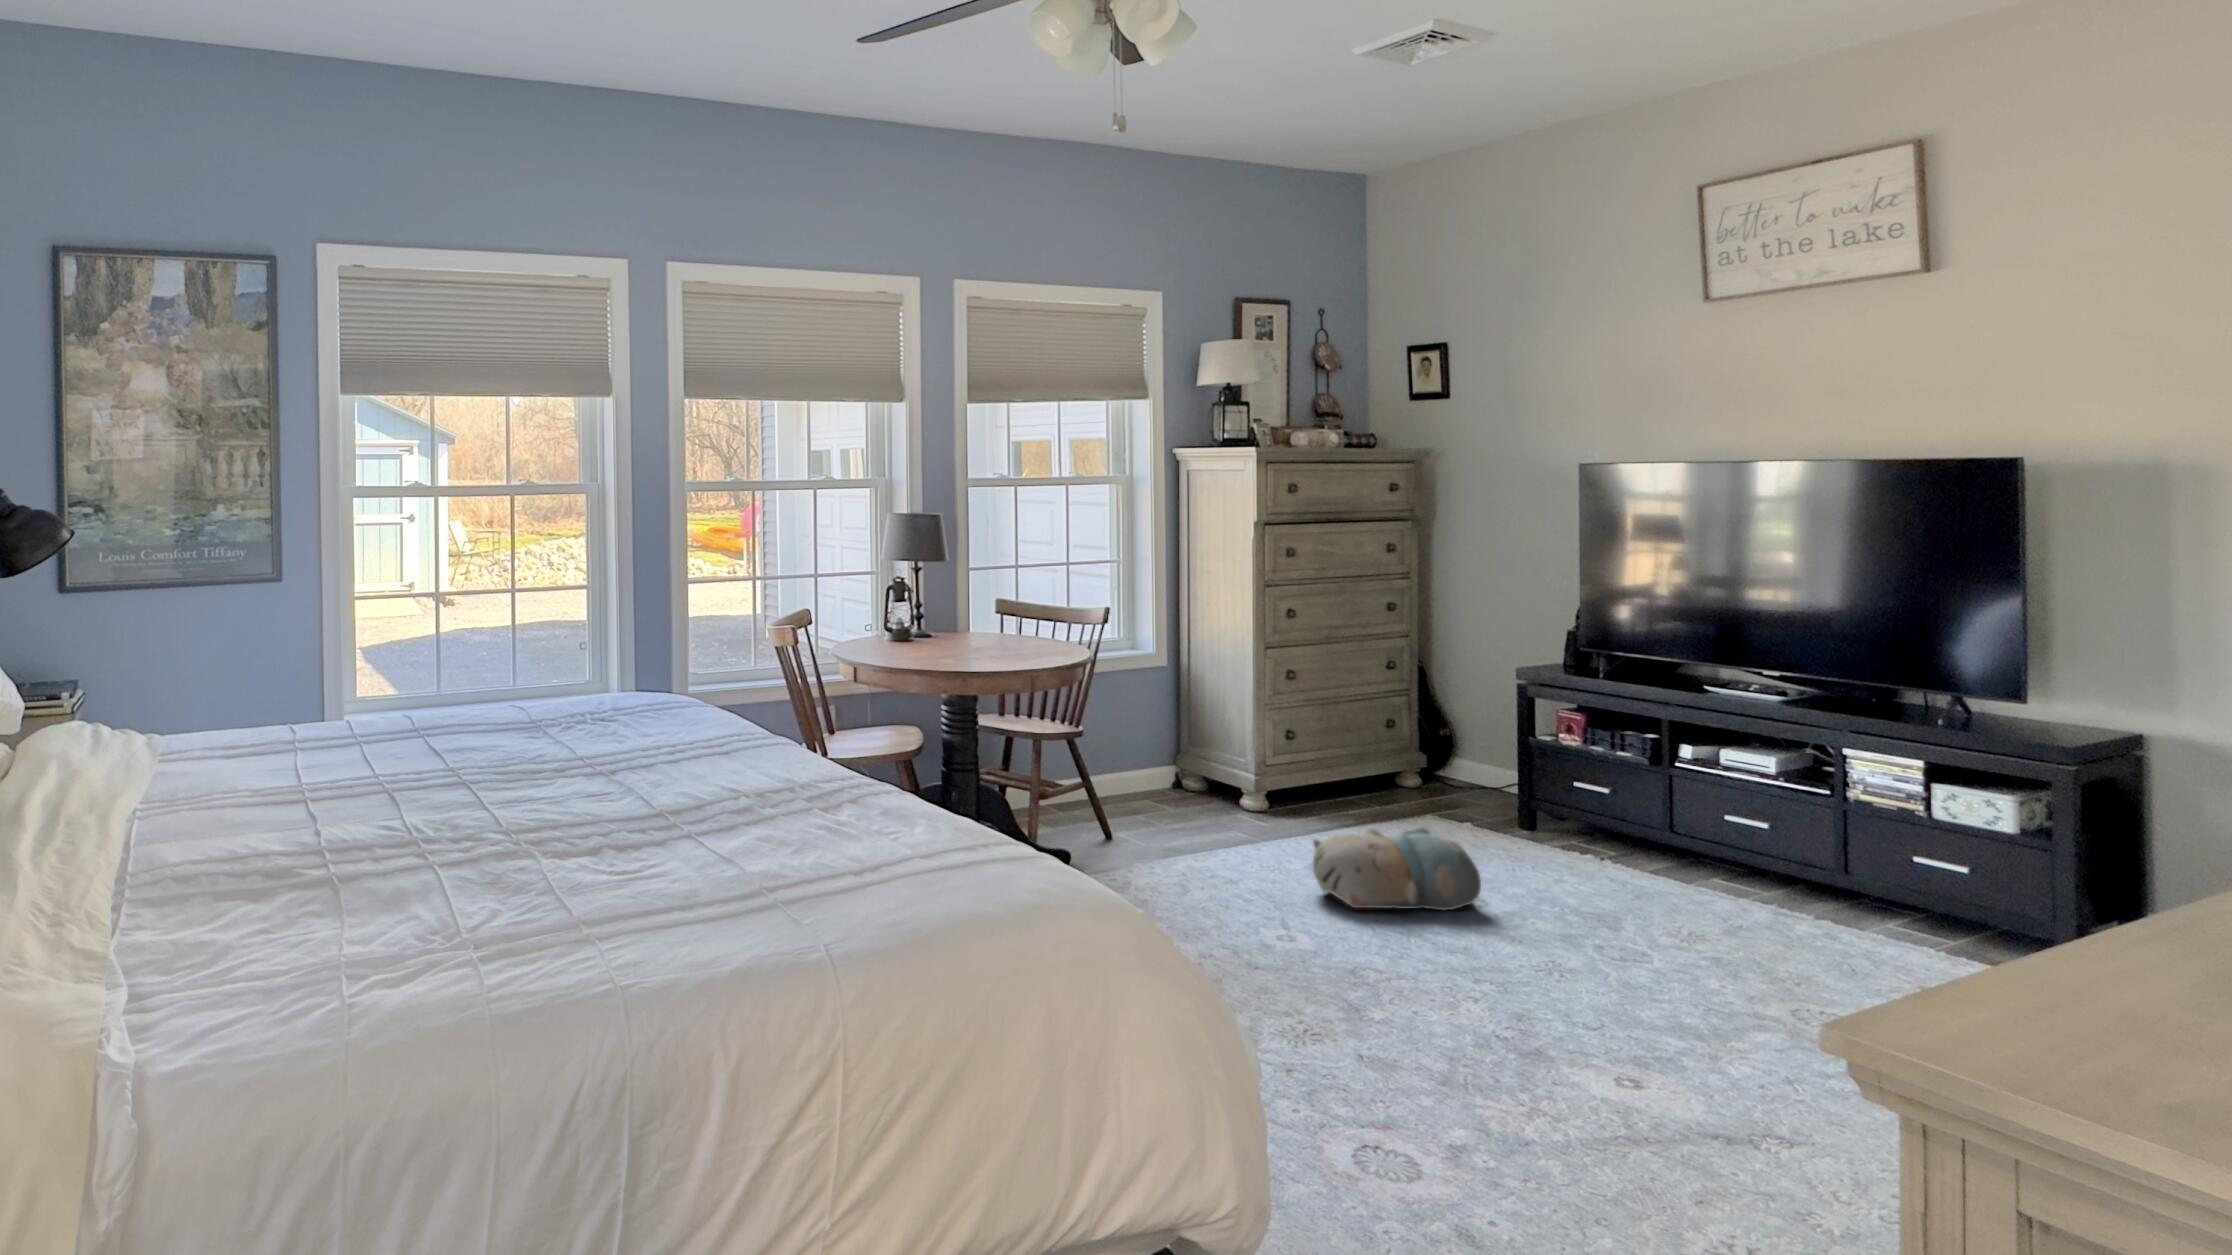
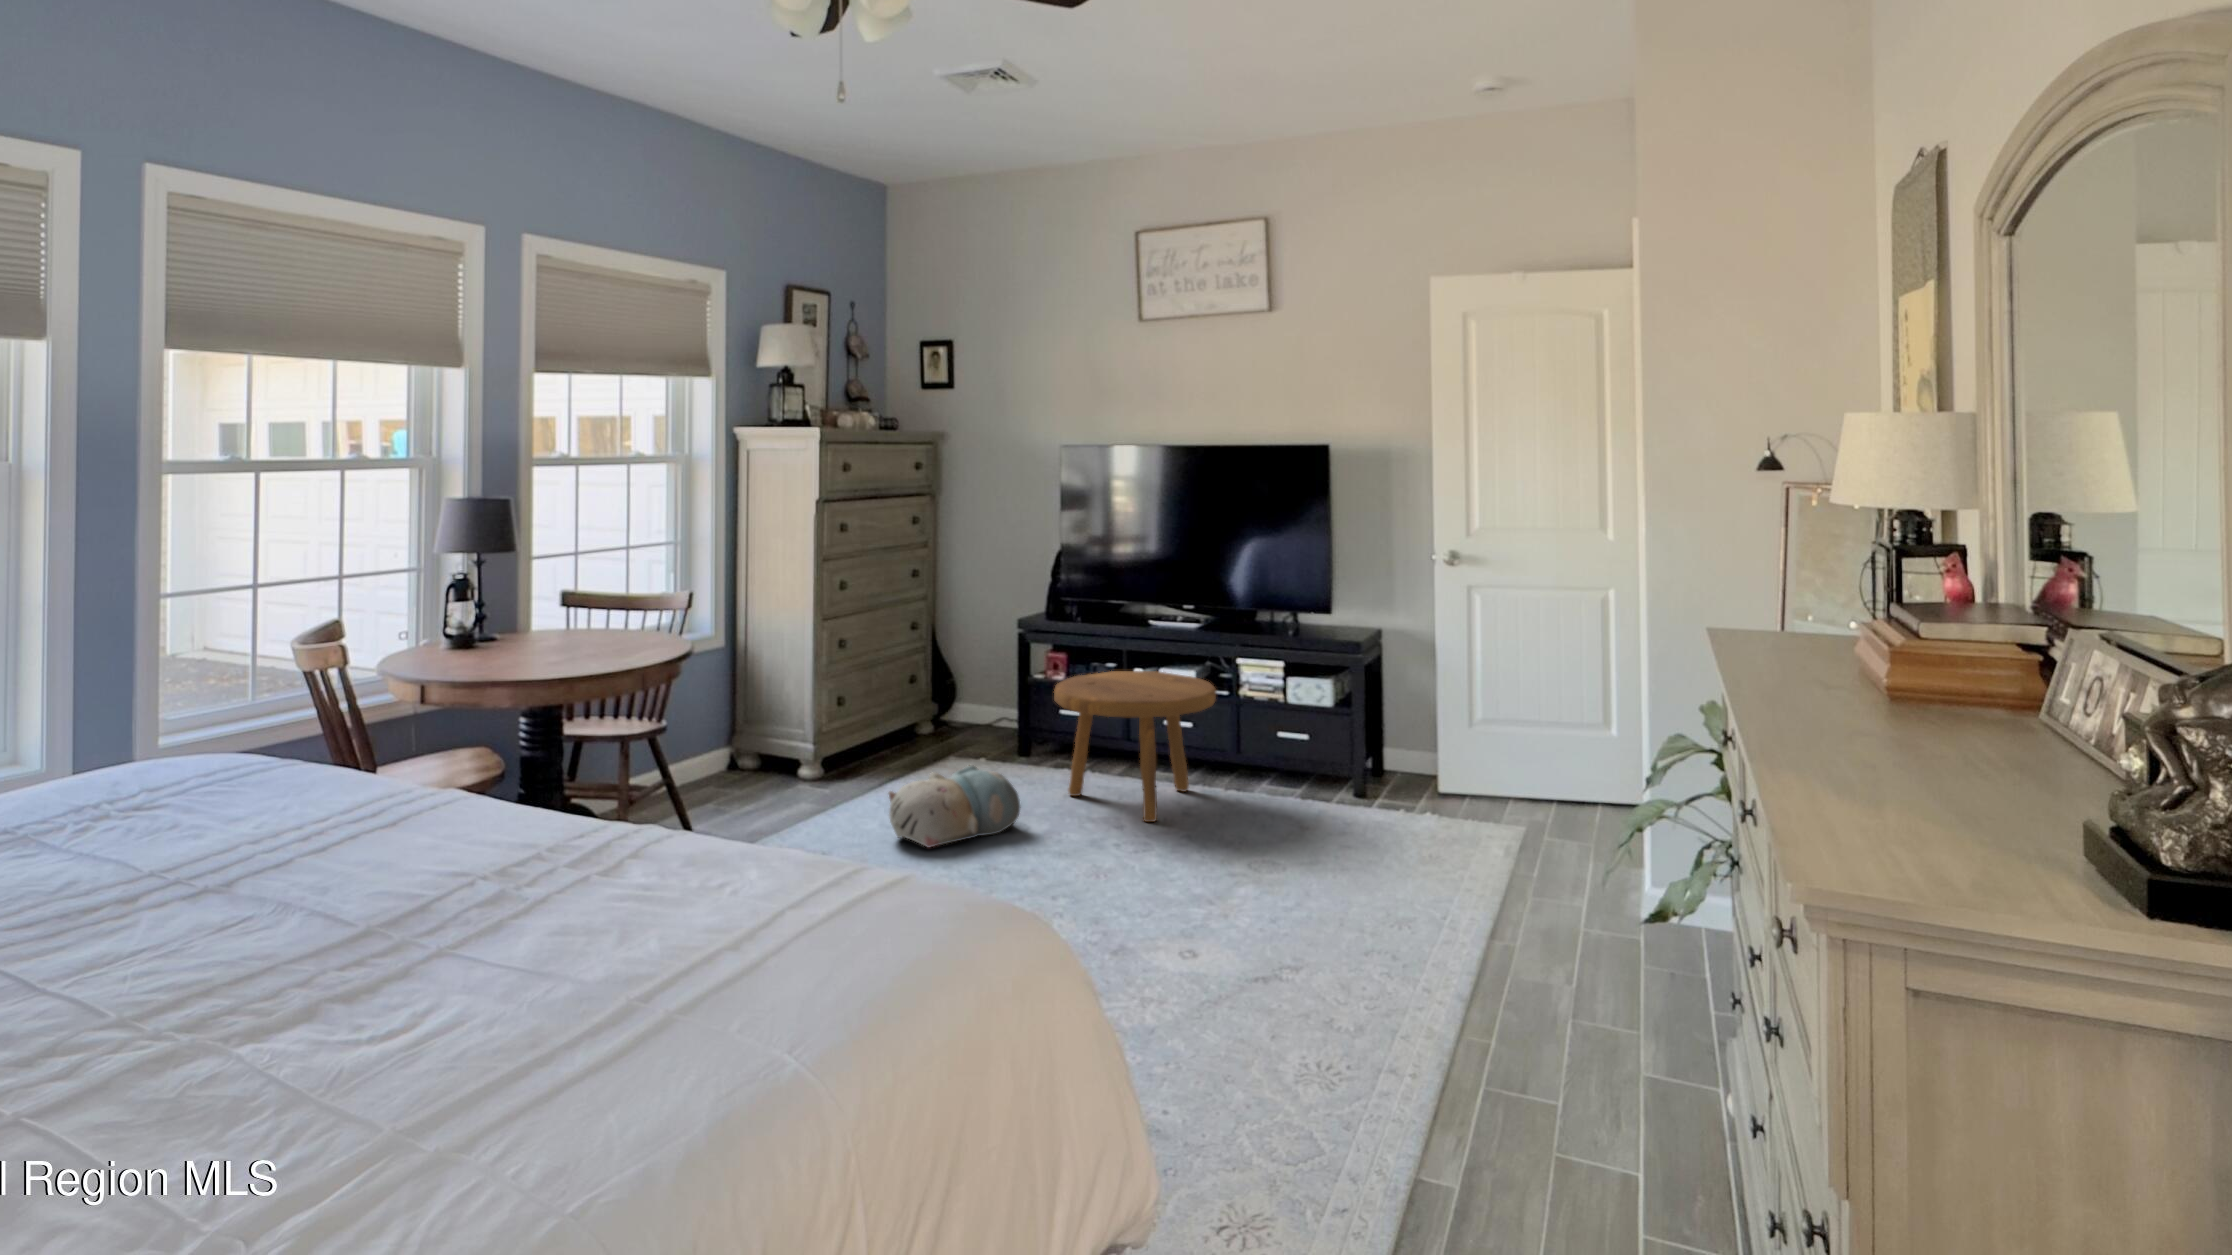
footstool: none [1539,743,1788,938] -> present [1054,671,1216,822]

